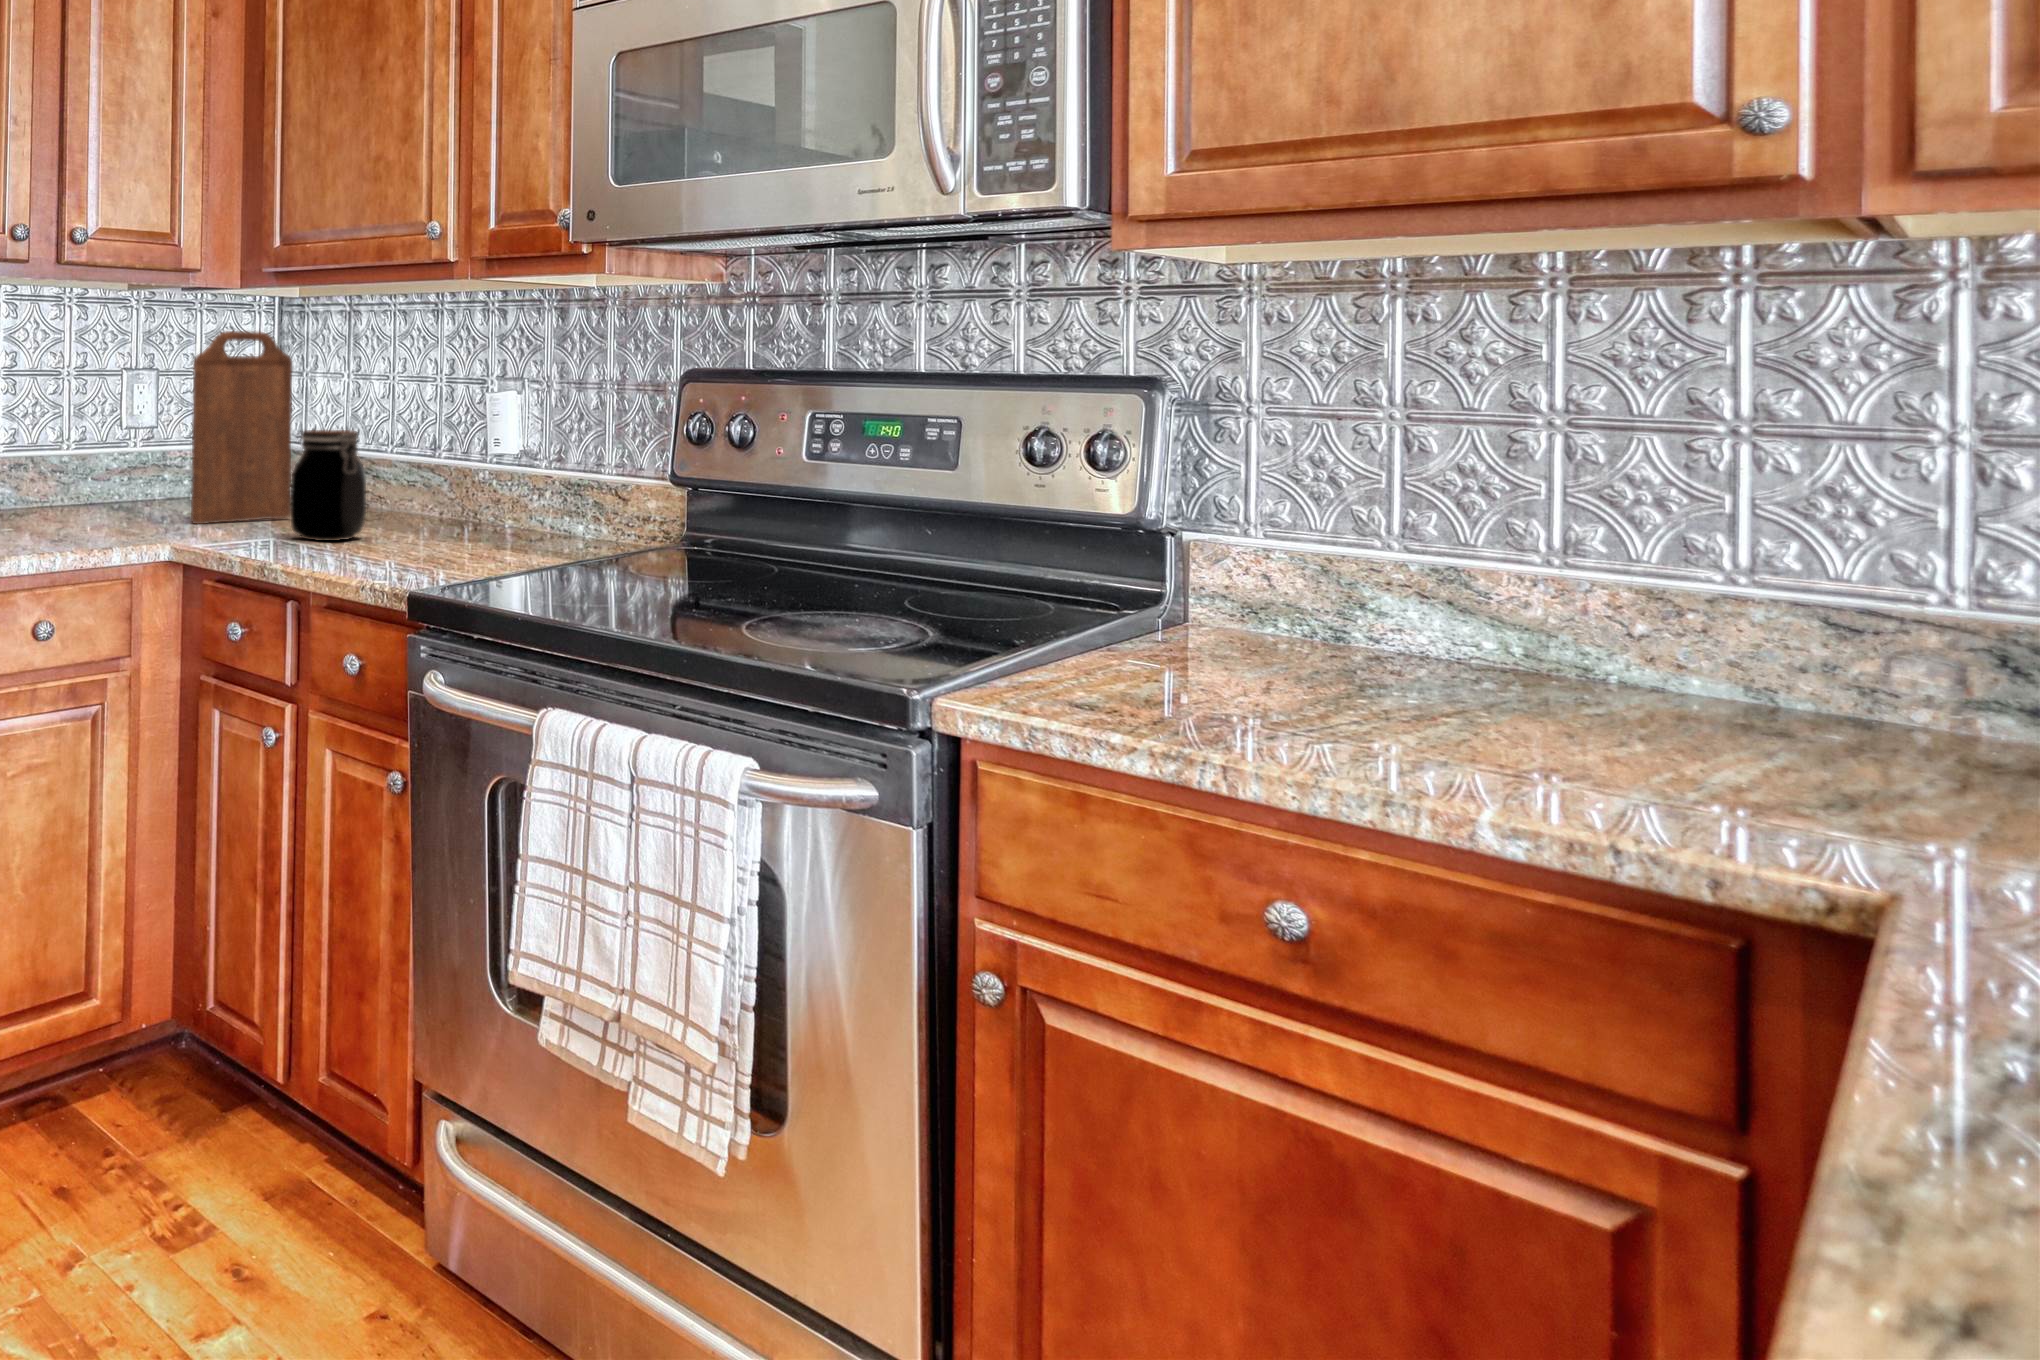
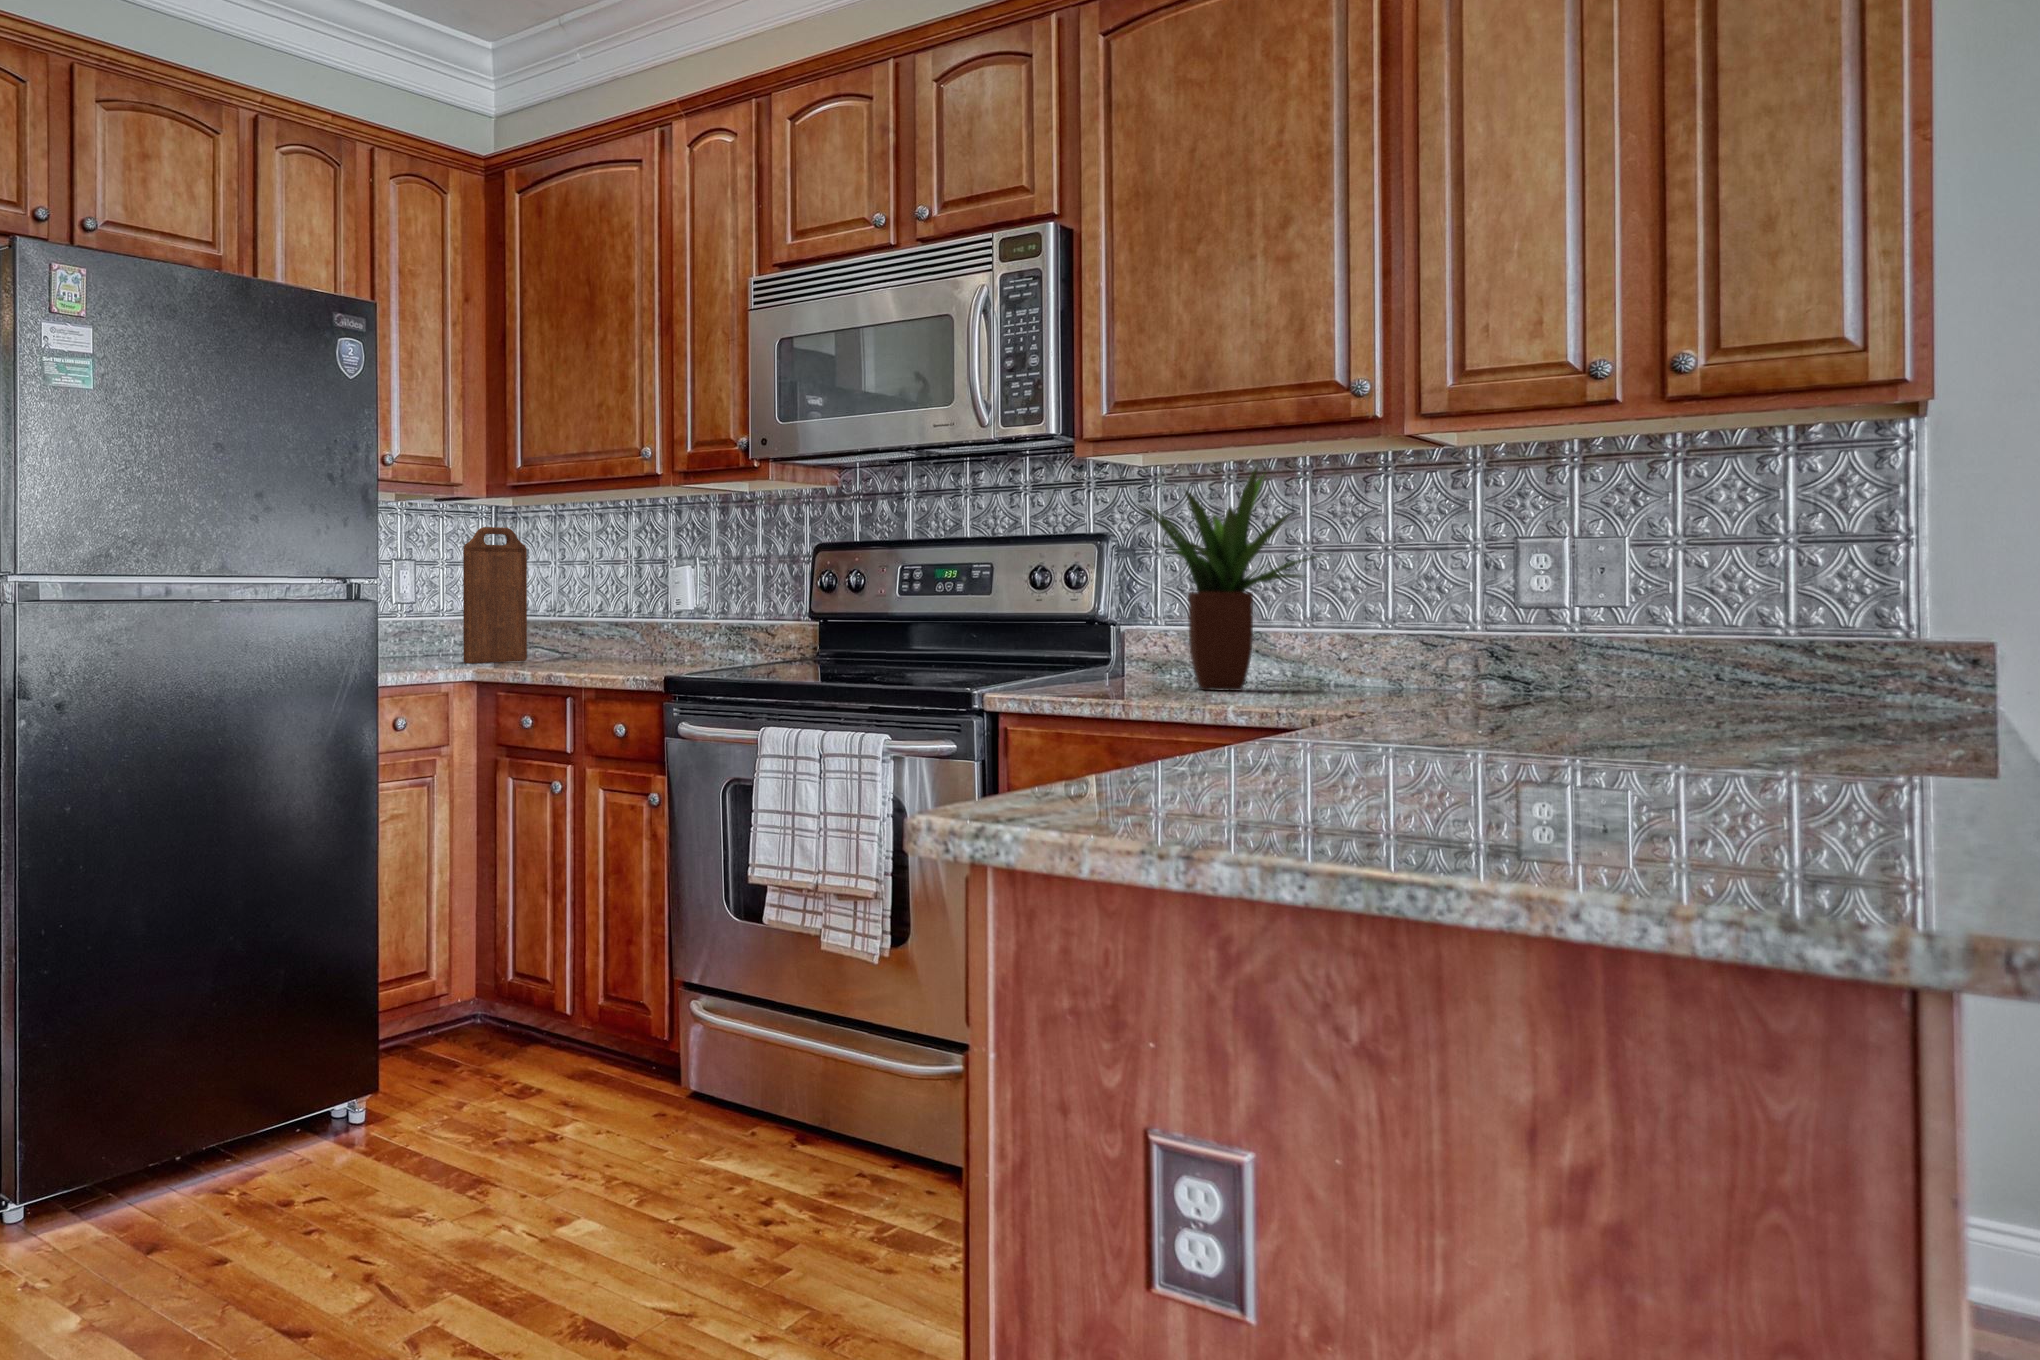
potted plant: none [1233,275,1666,728] -> present [1139,468,1330,691]
jar: present [290,430,366,541] -> none [547,592,596,666]

